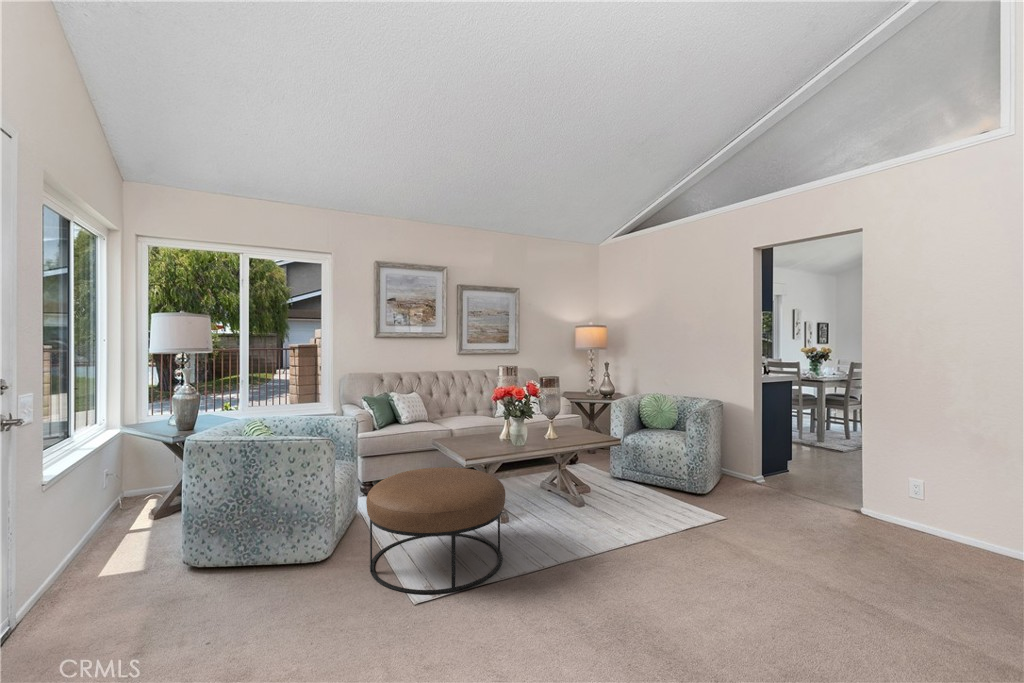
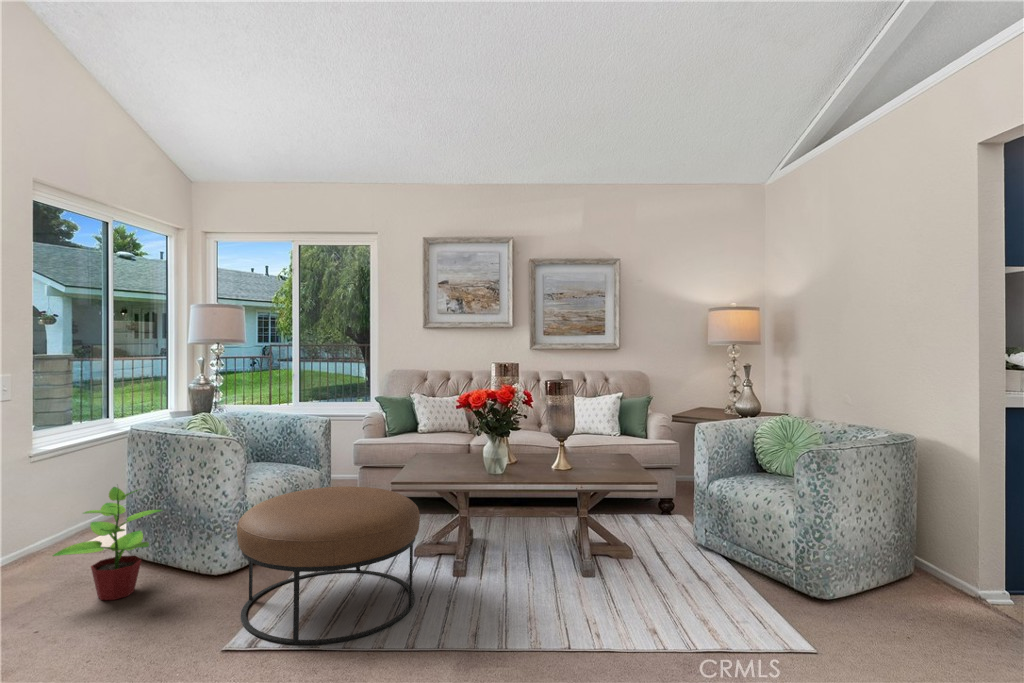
potted plant: none [188,493,283,603] -> present [53,487,162,600]

